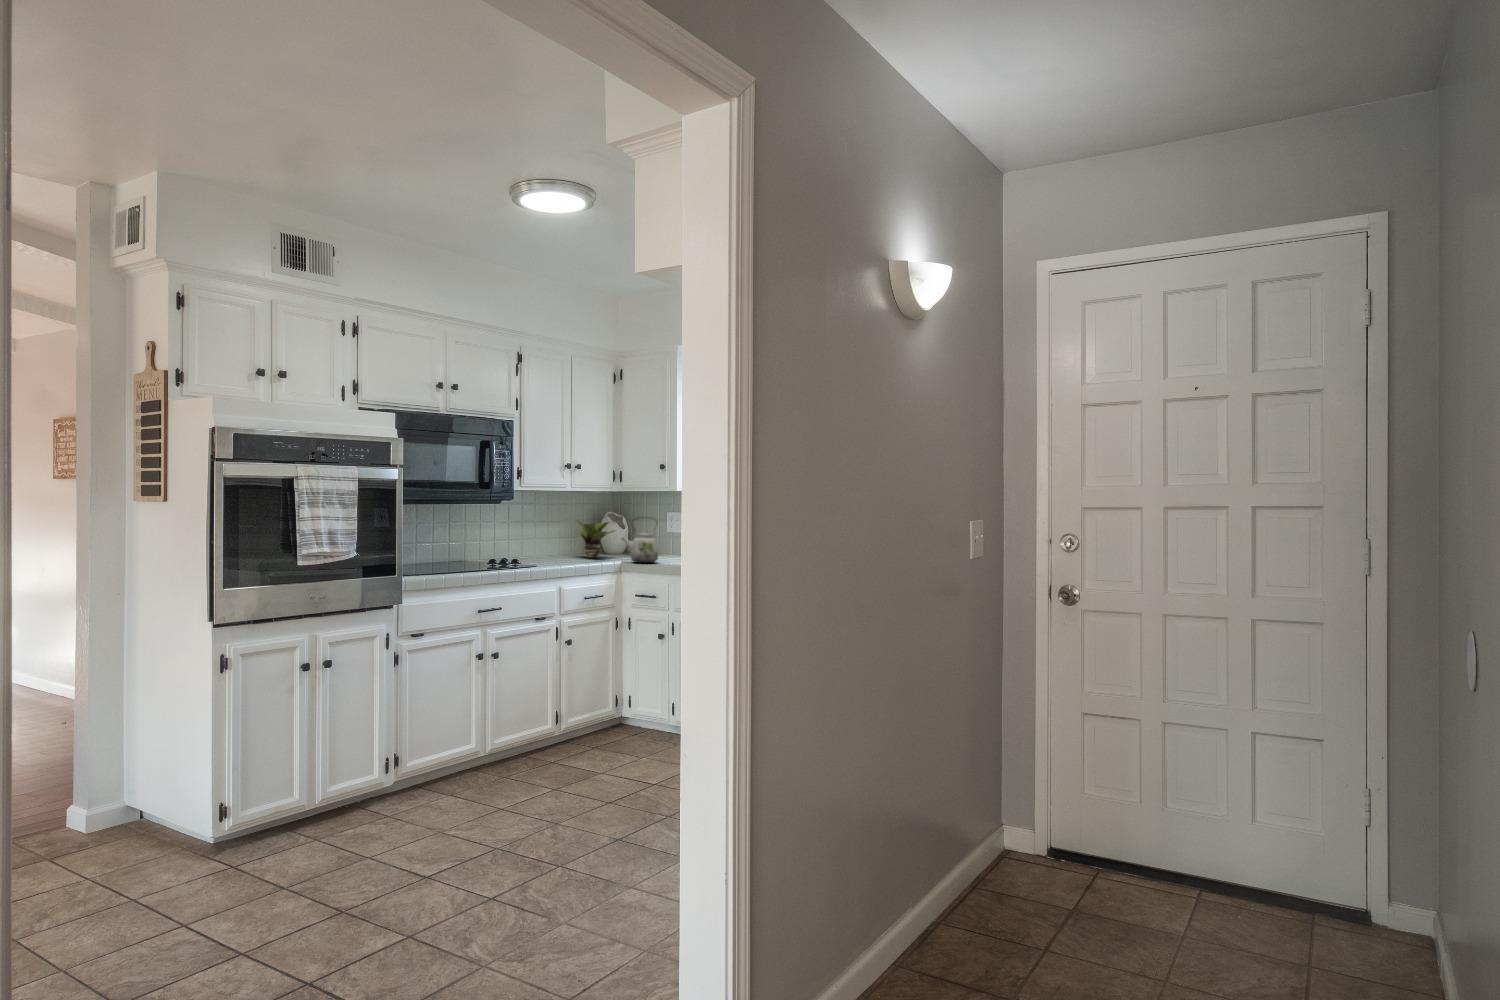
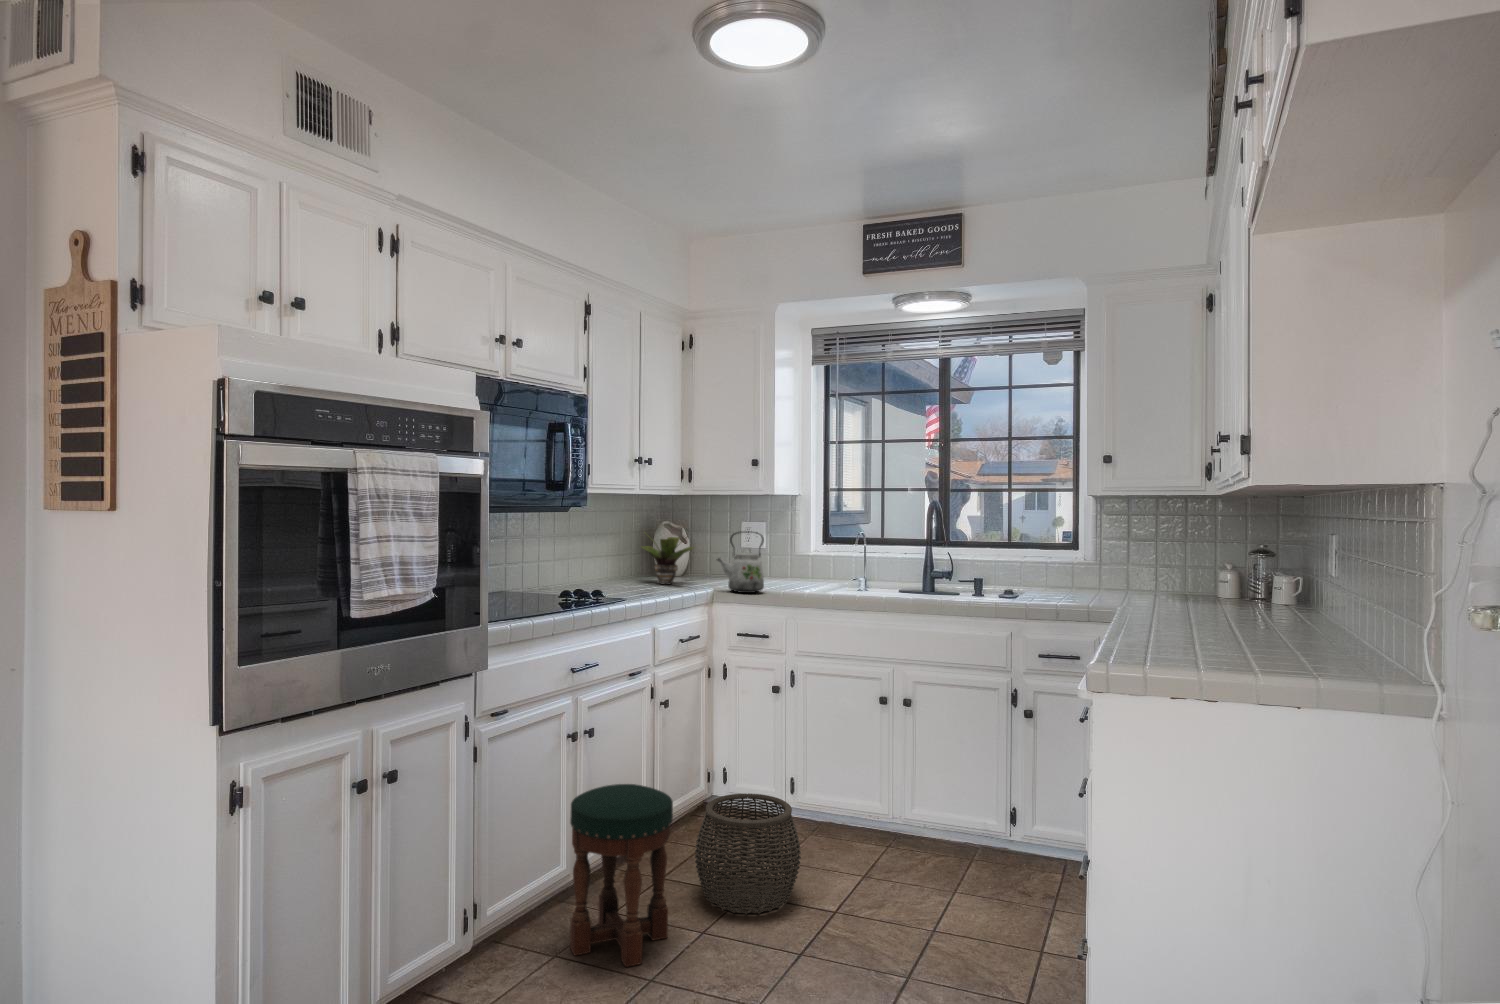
stool: none [463,686,534,801] -> present [570,784,673,967]
woven basket: none [565,702,642,781] -> present [695,793,801,915]

